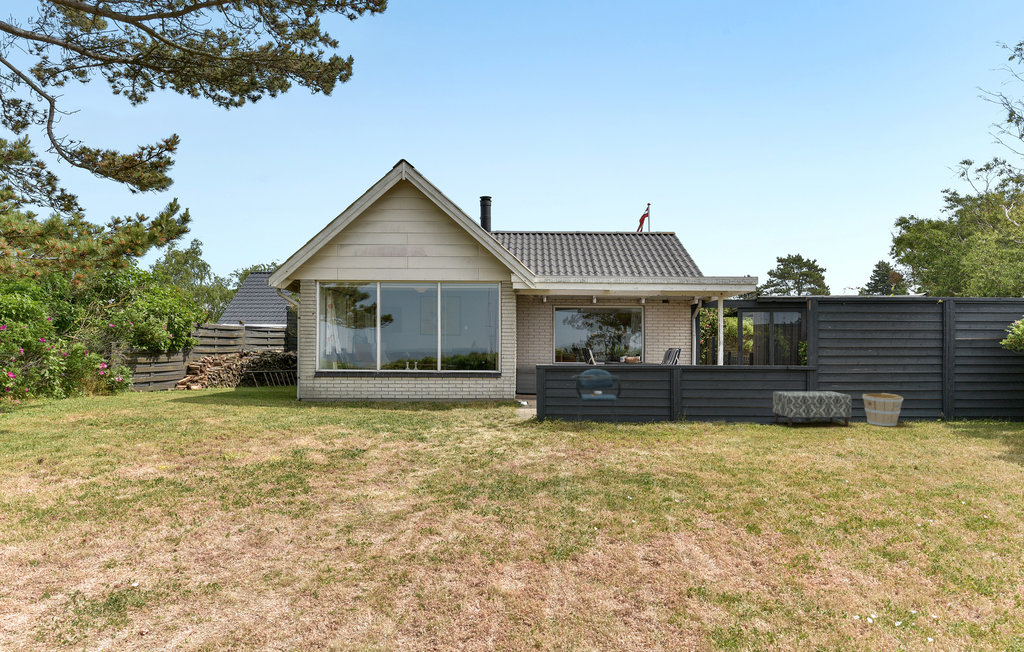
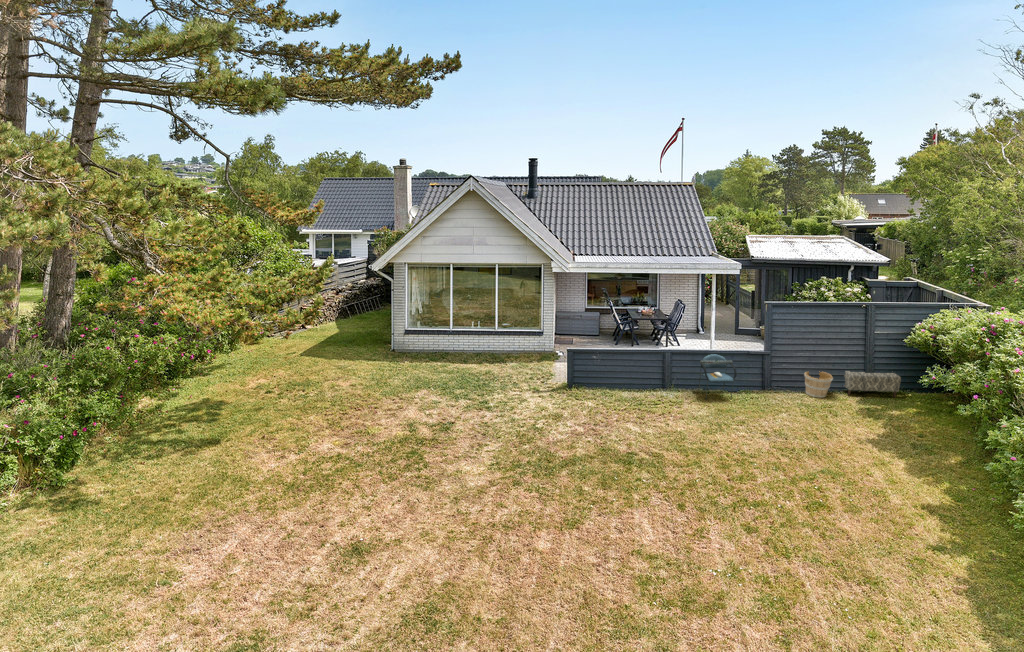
chair: present [574,369,621,428] -> present [699,354,736,398]
bench: present [773,391,852,427] -> present [842,371,901,398]

